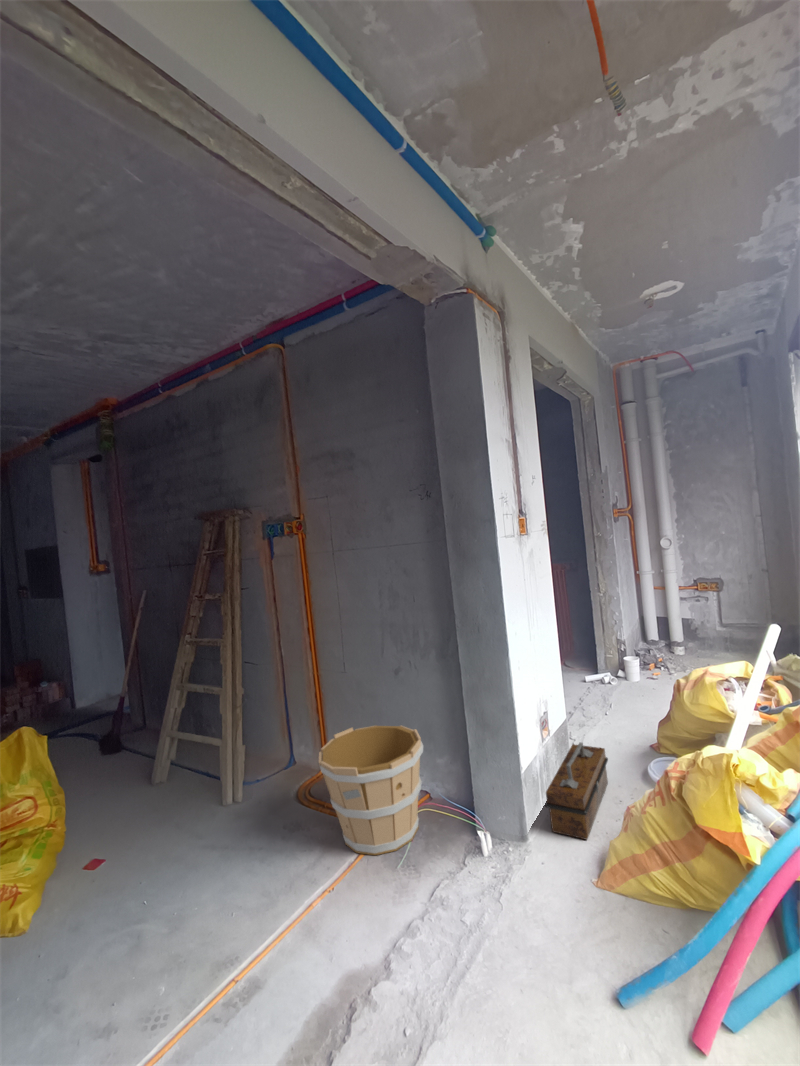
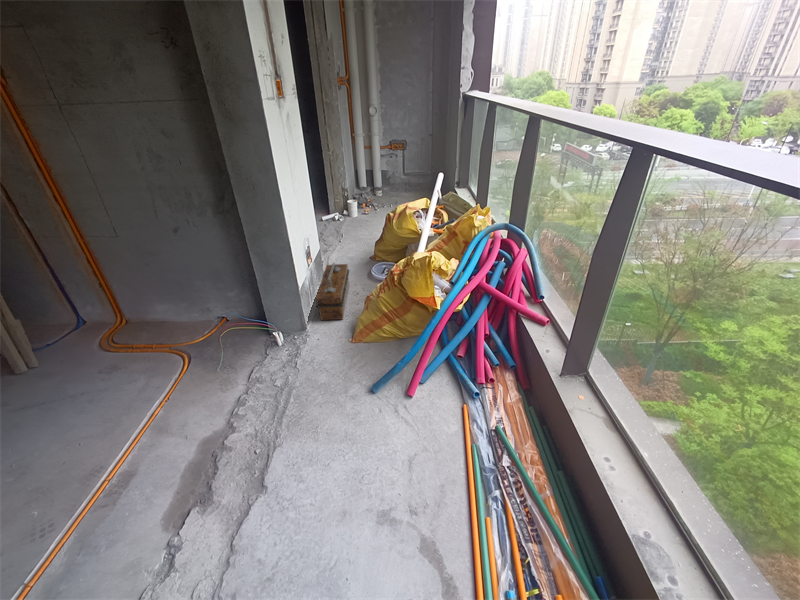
wooden bucket: present [319,726,423,855] -> none [117,274,225,372]

